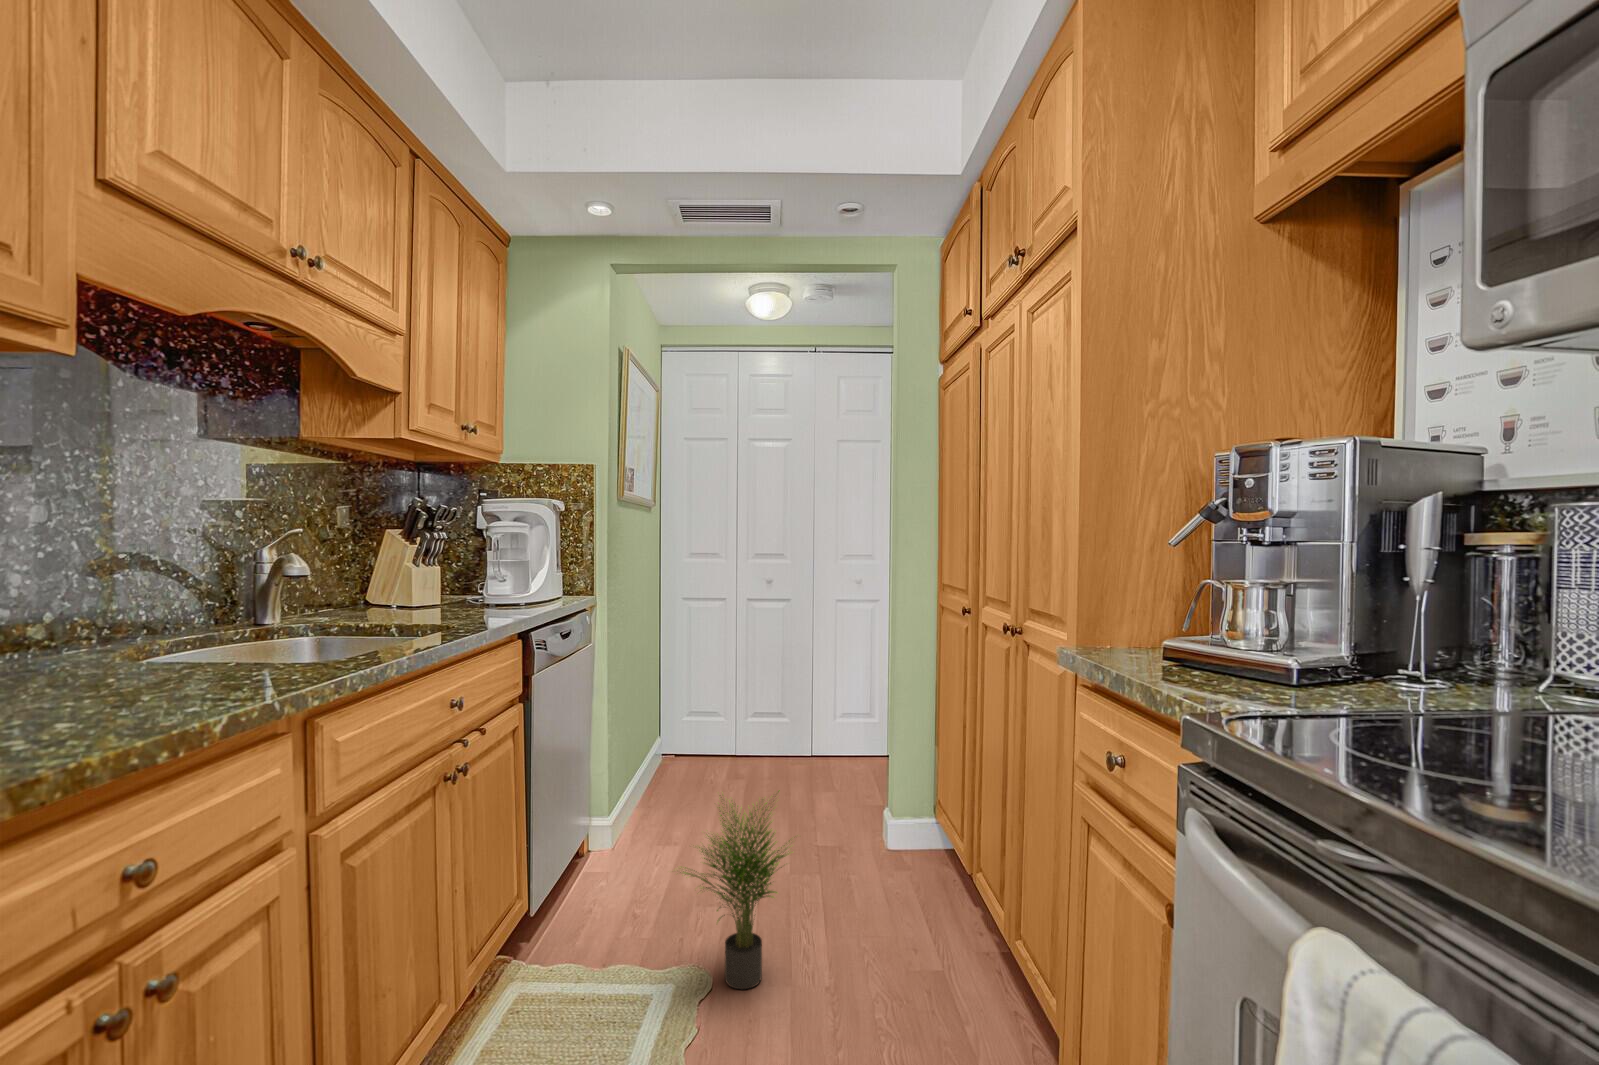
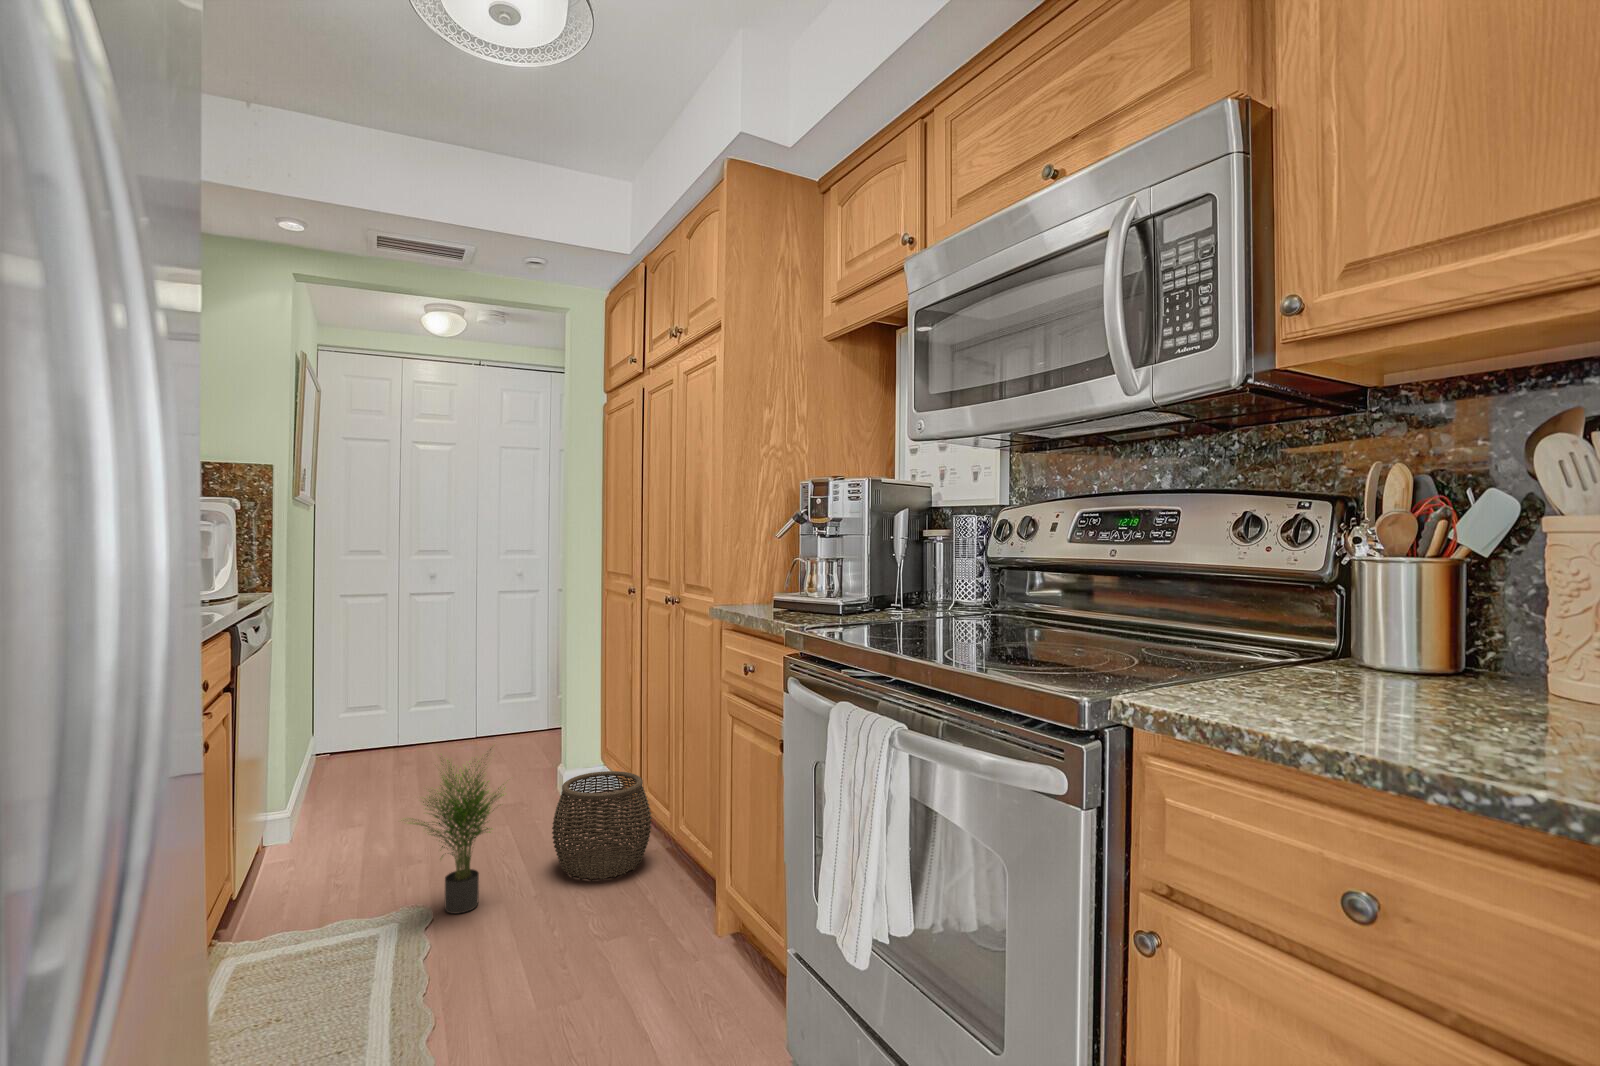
woven basket: none [851,829,976,979] -> present [552,771,652,880]

